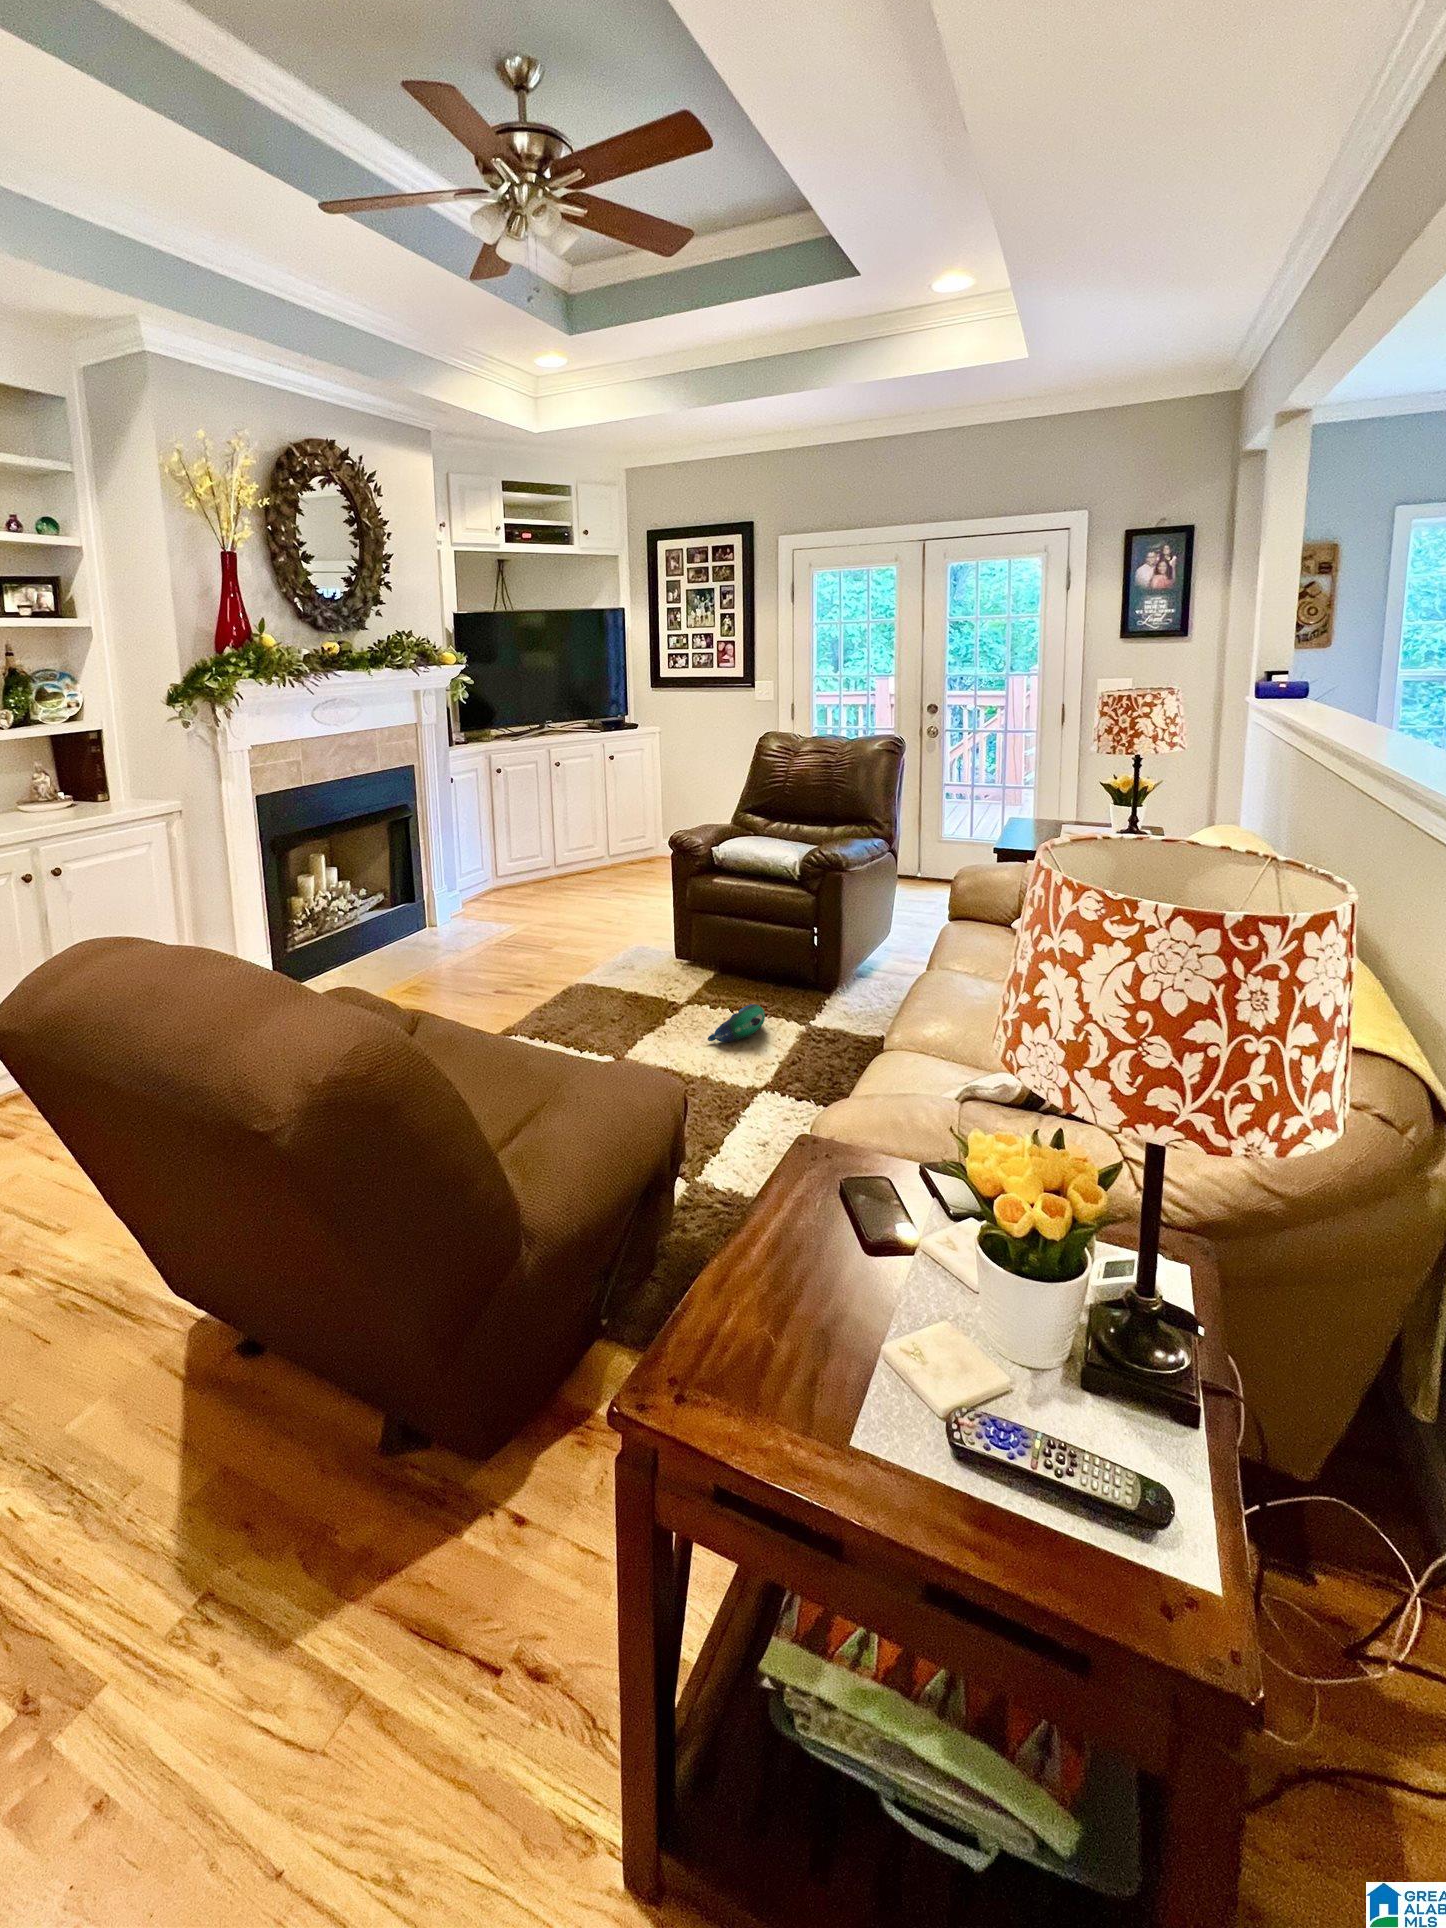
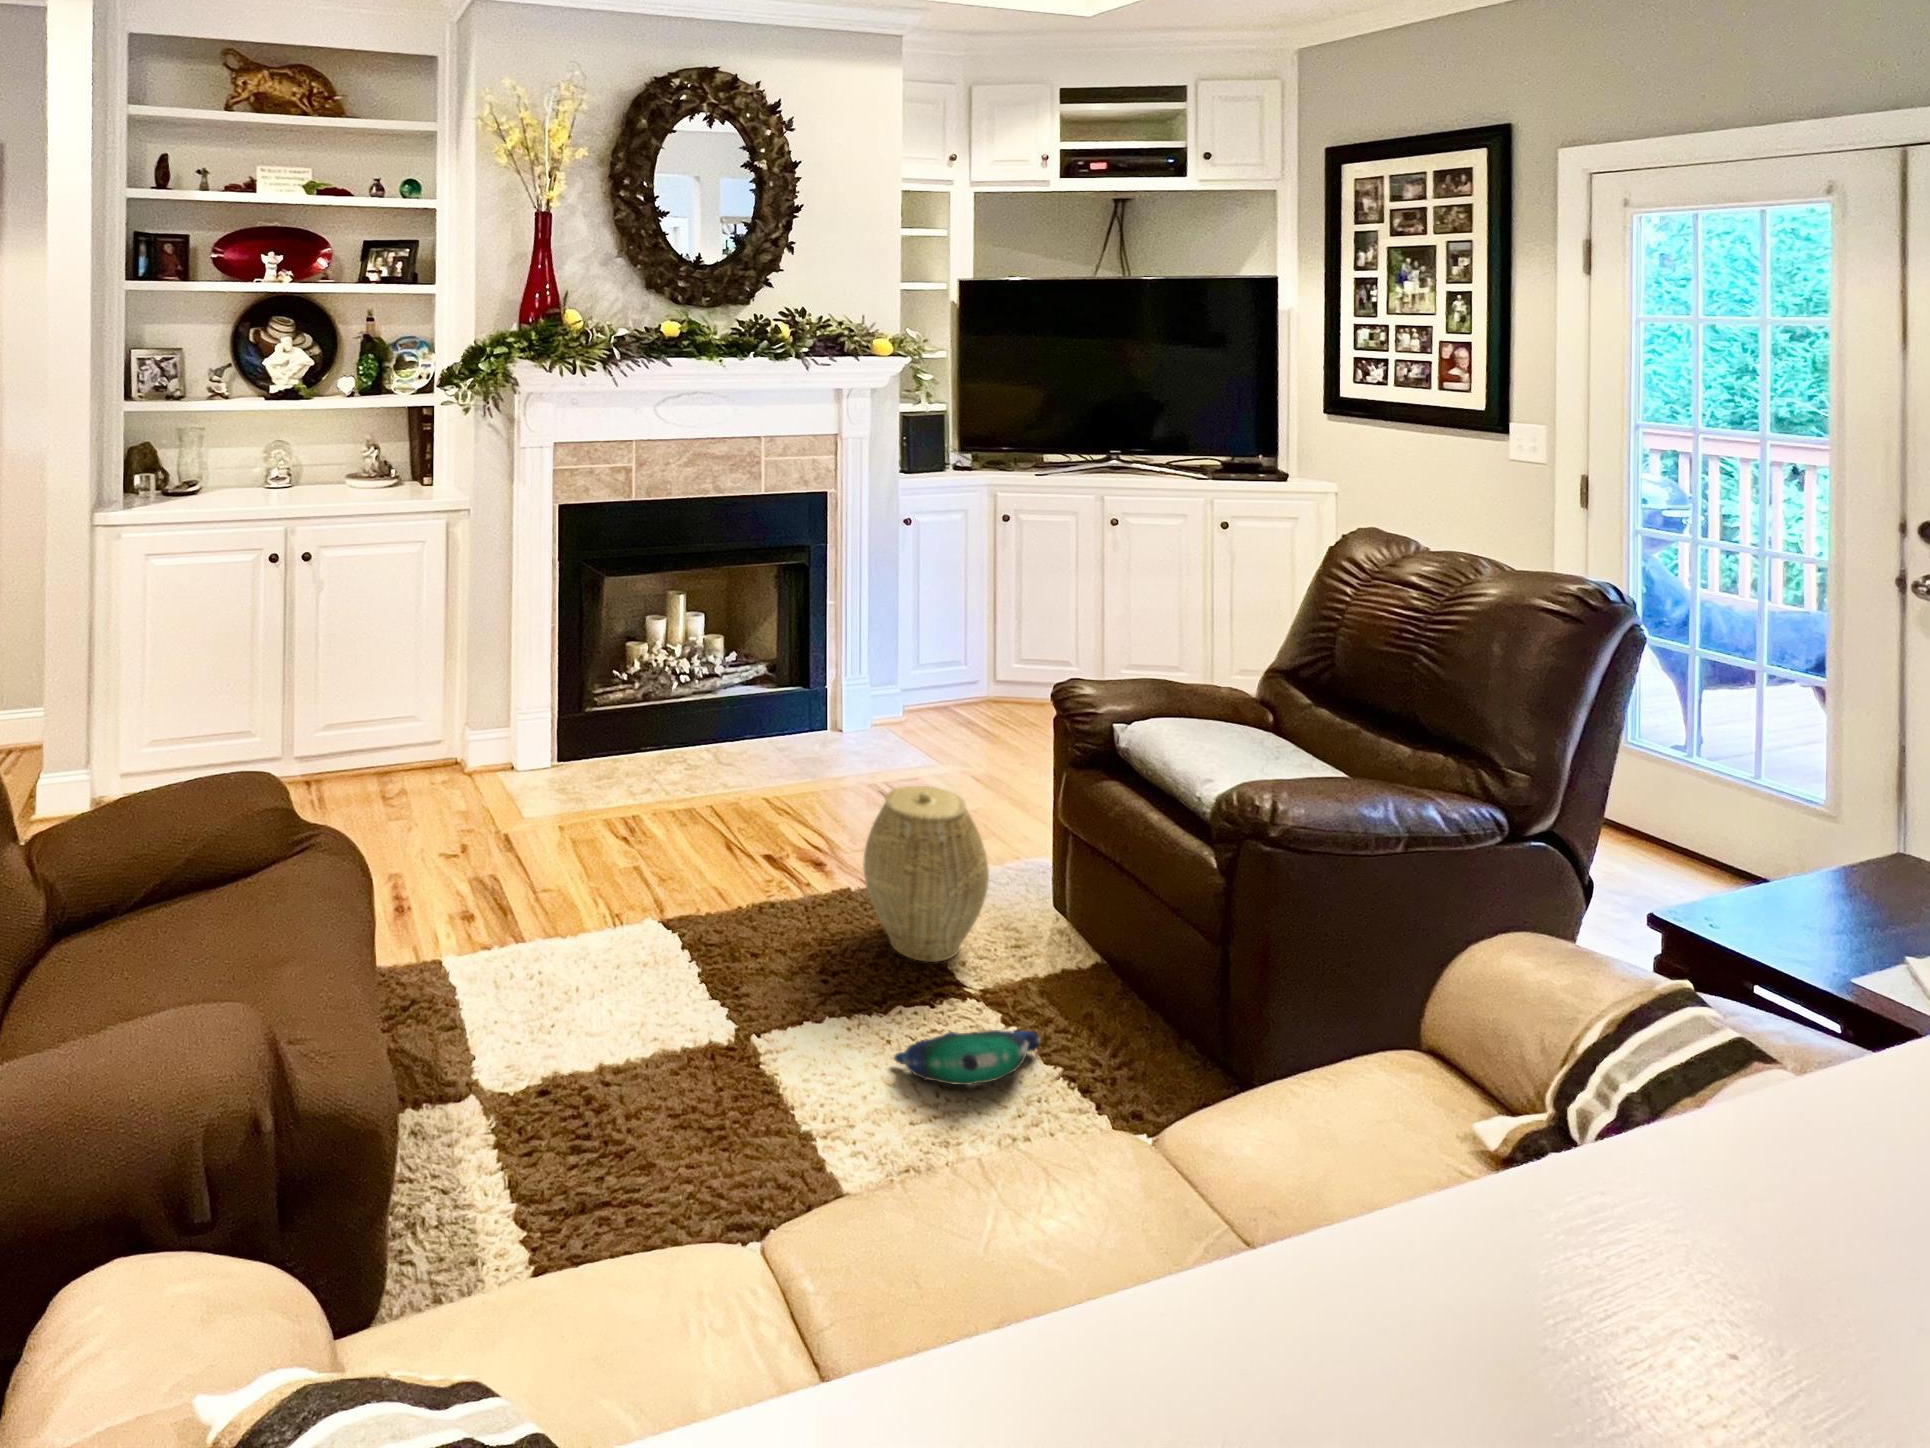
woven basket: none [610,906,684,1003] -> present [863,786,989,962]

